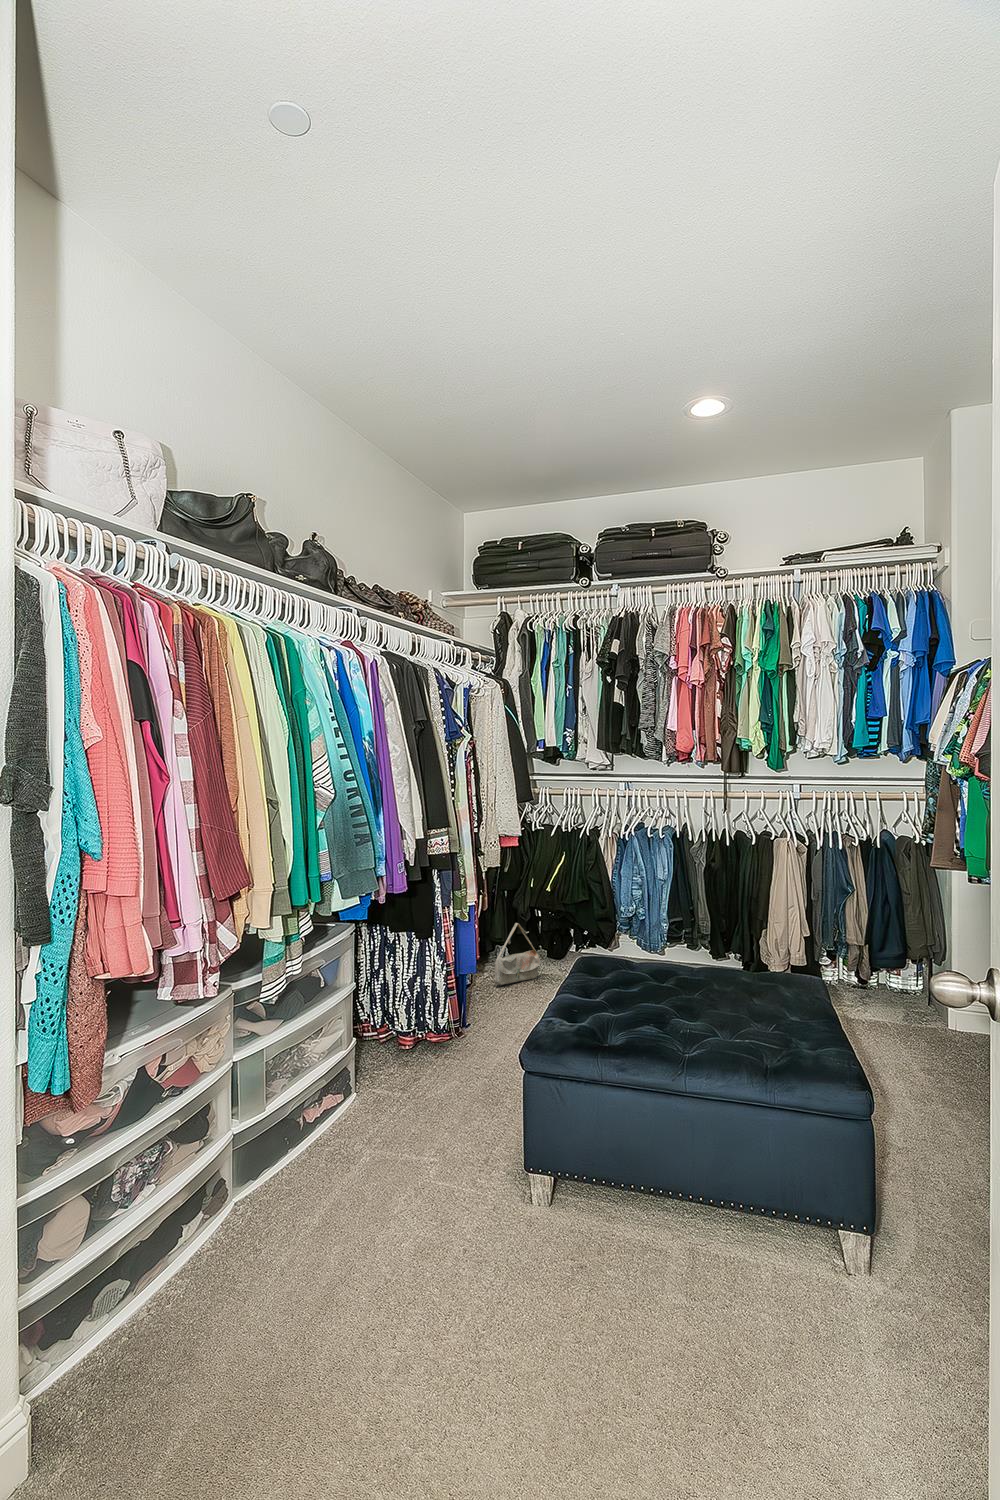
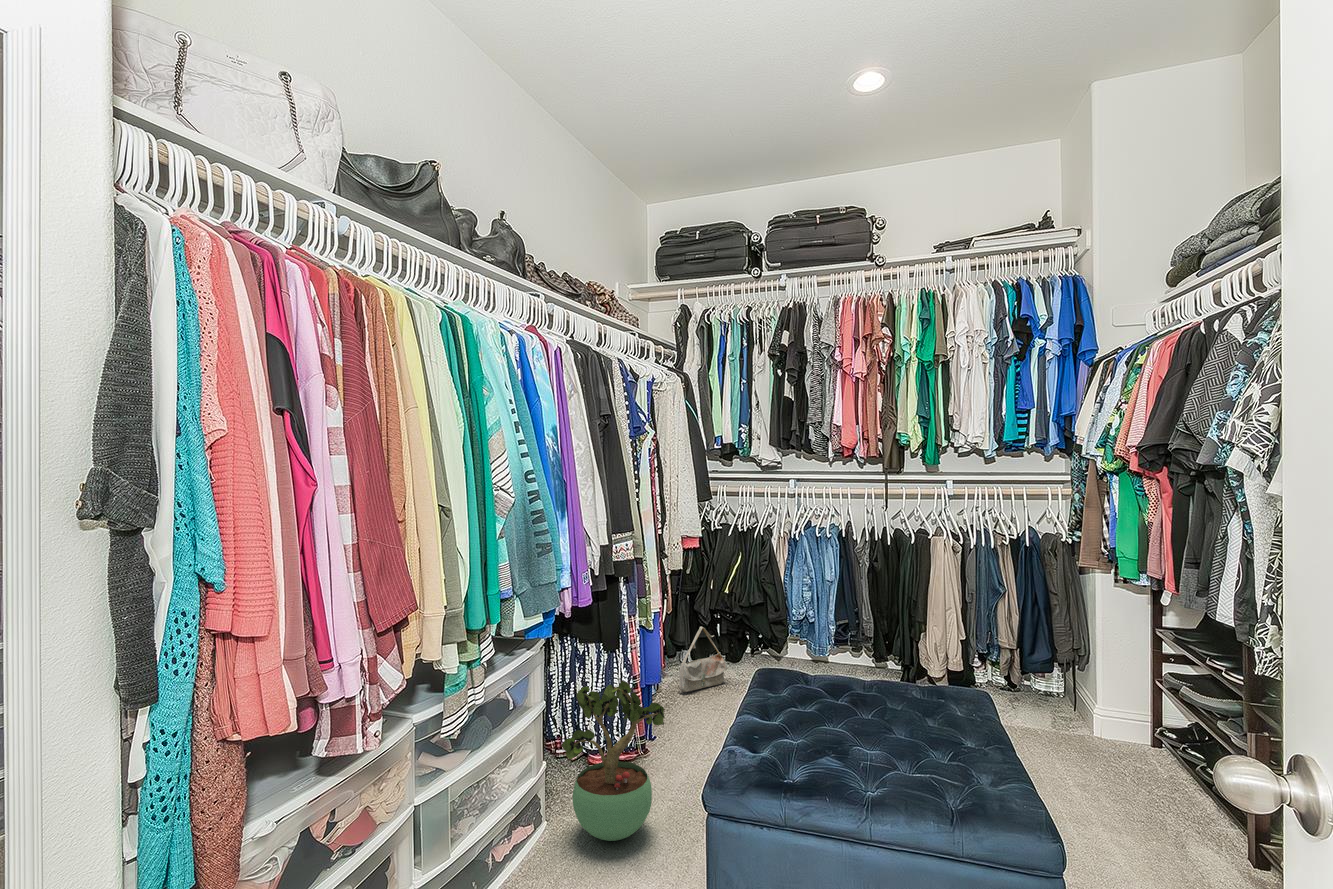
potted plant: none [376,962,471,1108] -> present [561,680,665,841]

